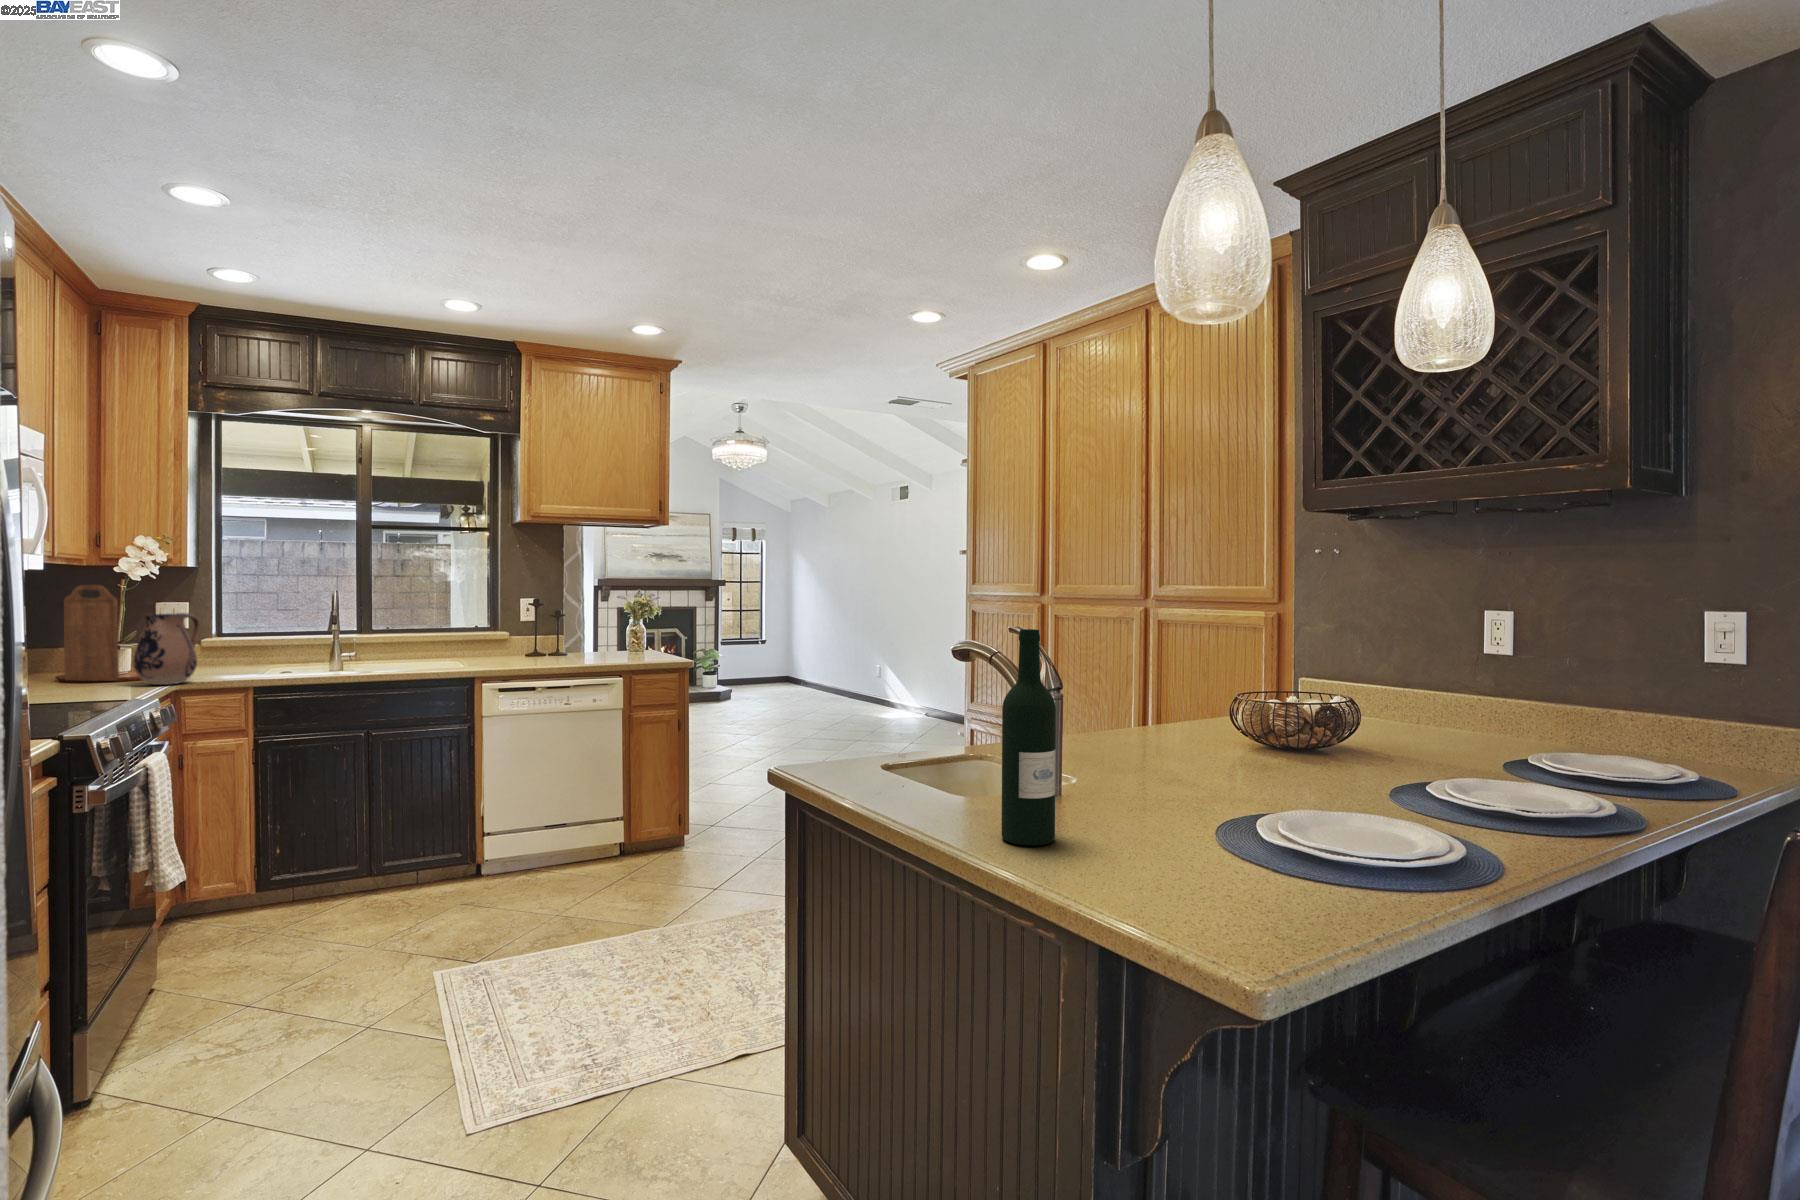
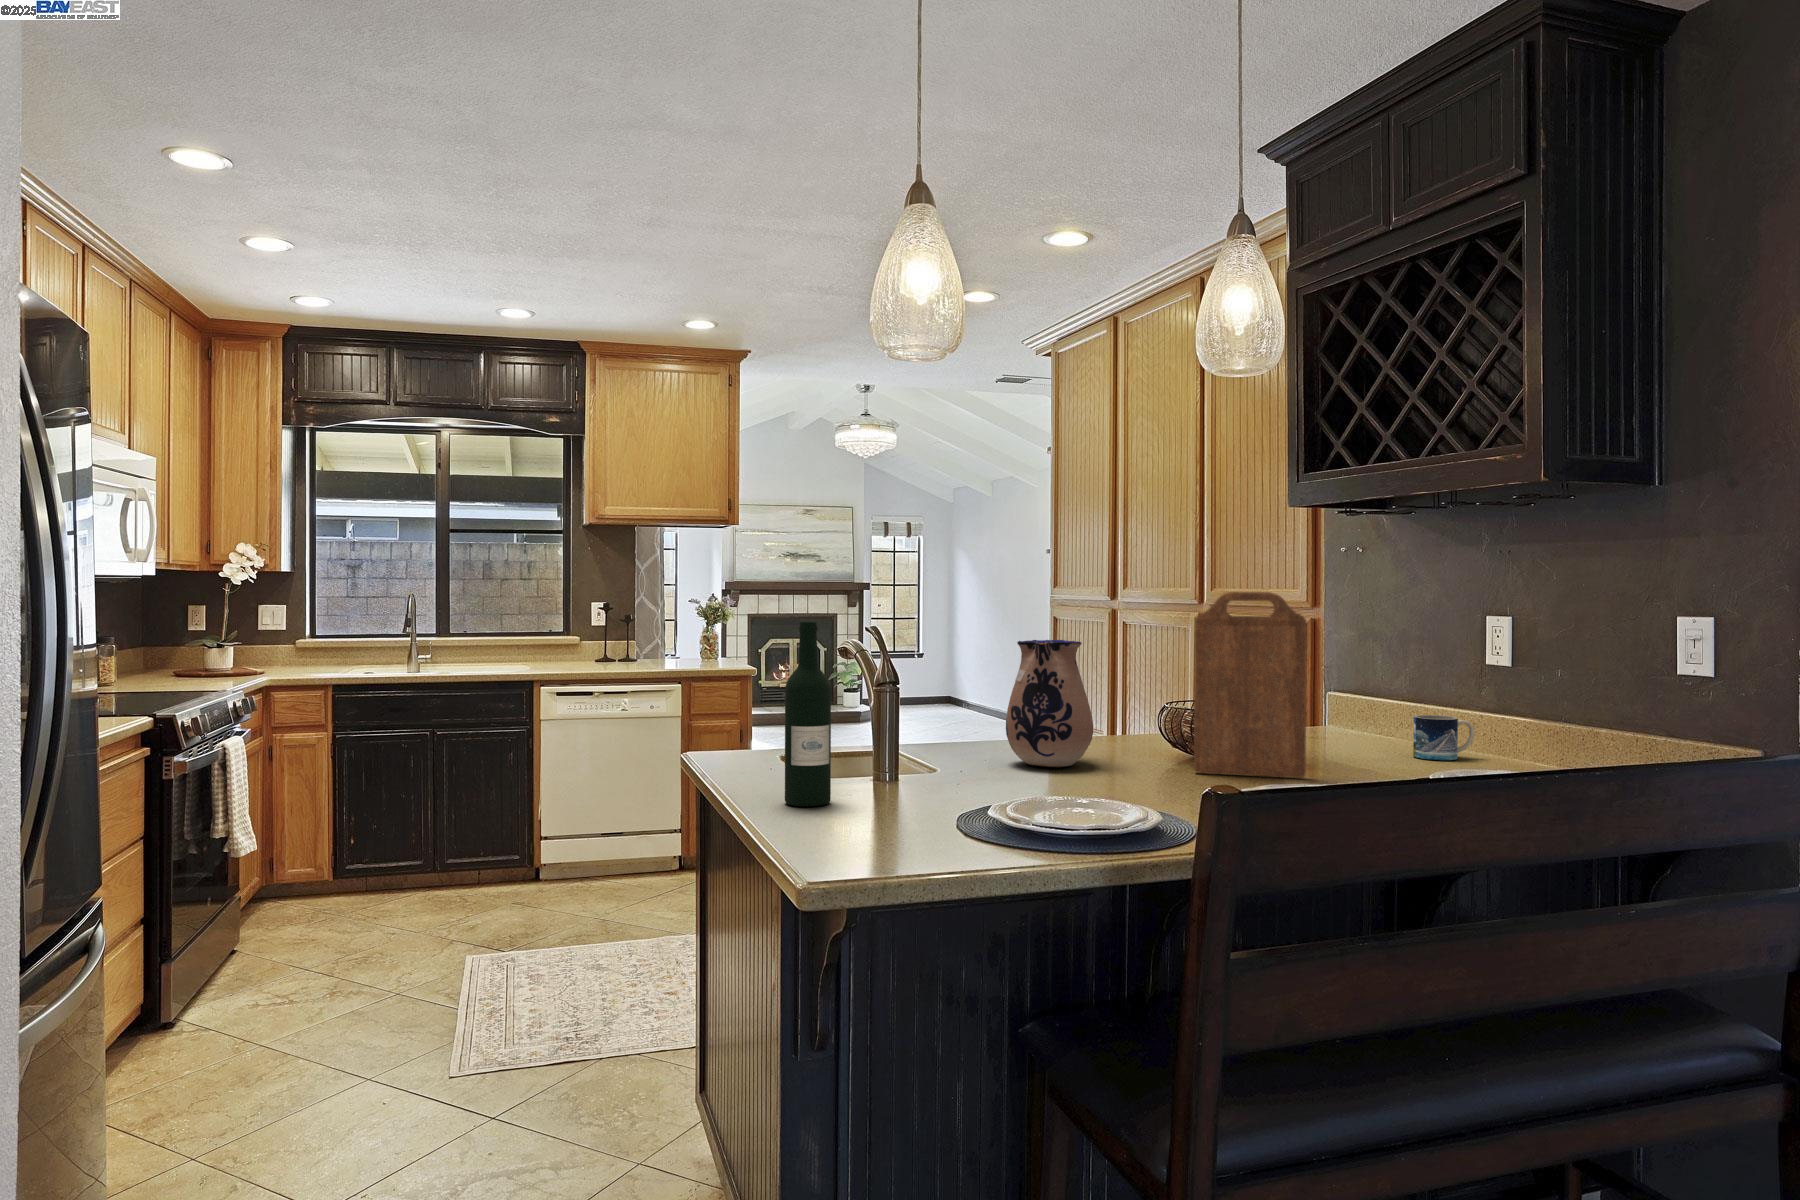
cutting board: present [64,585,119,681] -> present [1194,592,1307,778]
ceramic pitcher: present [133,613,201,685] -> present [1006,640,1093,767]
mug: none [1456,704,1511,747] -> present [1413,715,1475,760]

